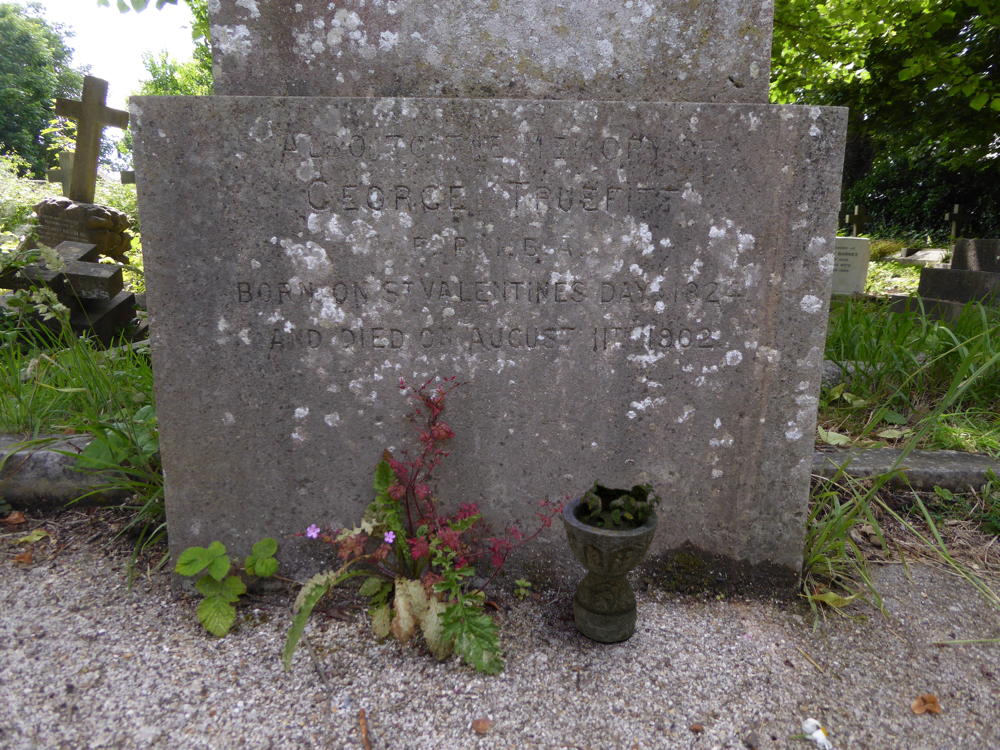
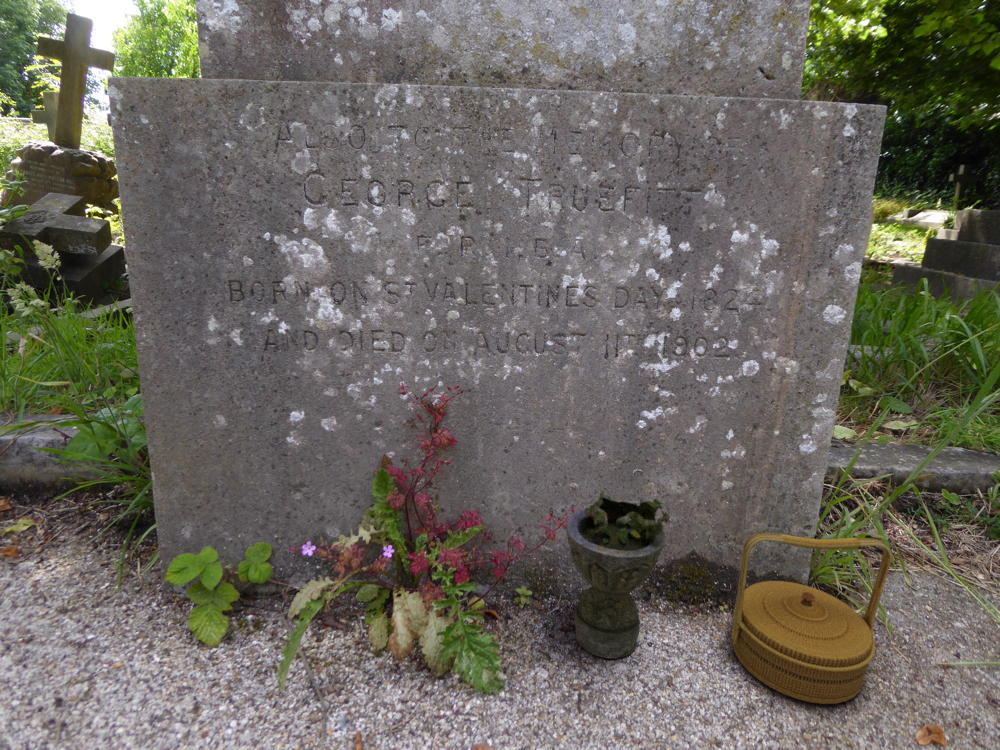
woven basket: none [728,513,879,680] -> present [732,533,892,704]

